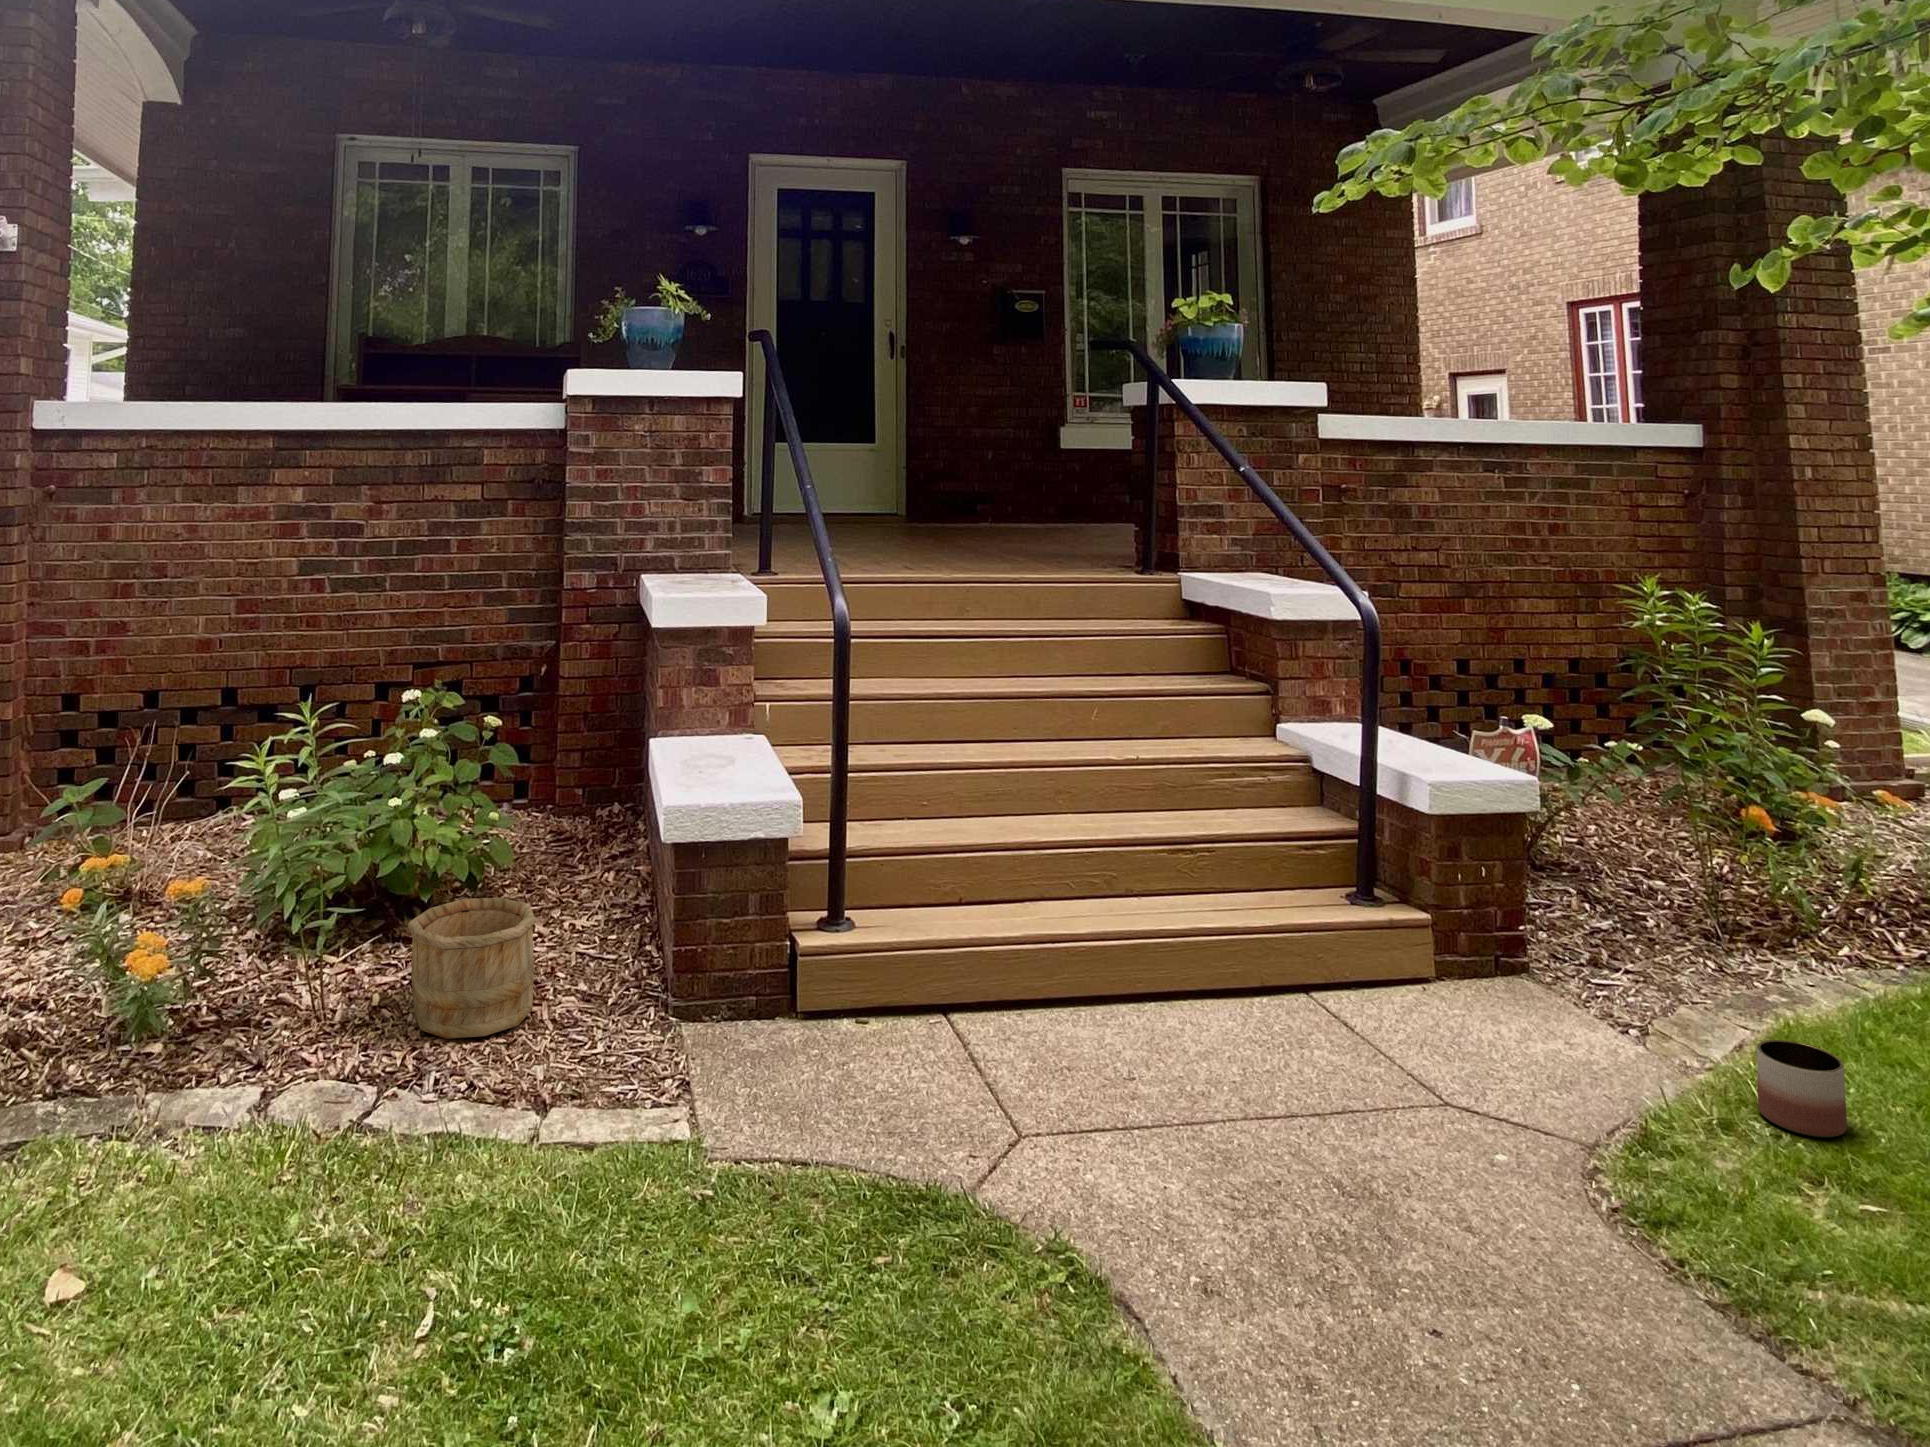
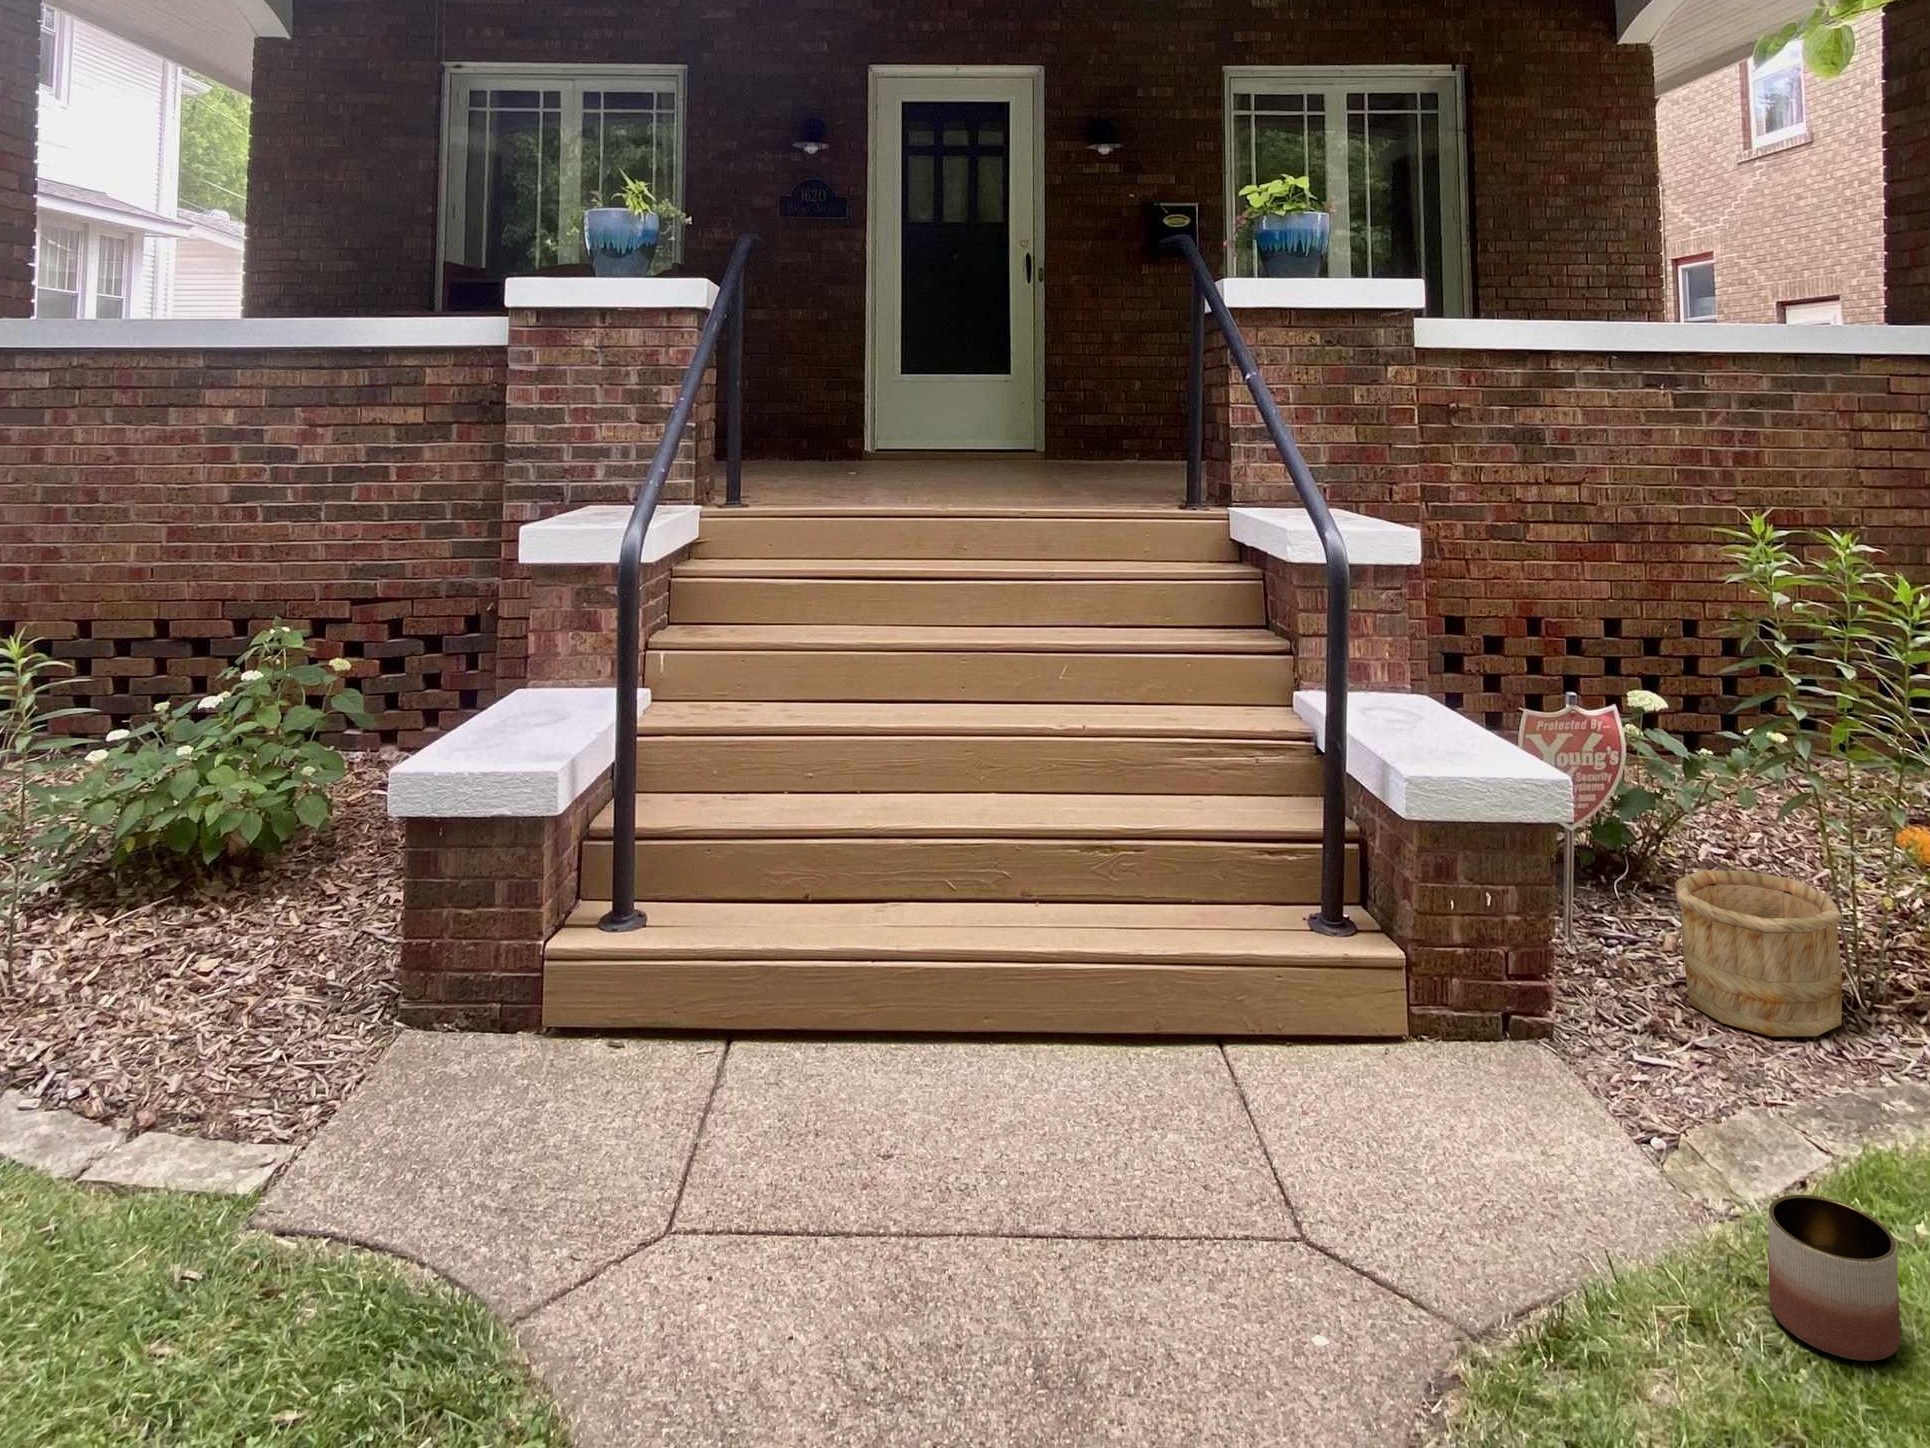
wooden bucket: present [408,898,536,1039] -> present [1675,870,1843,1036]

